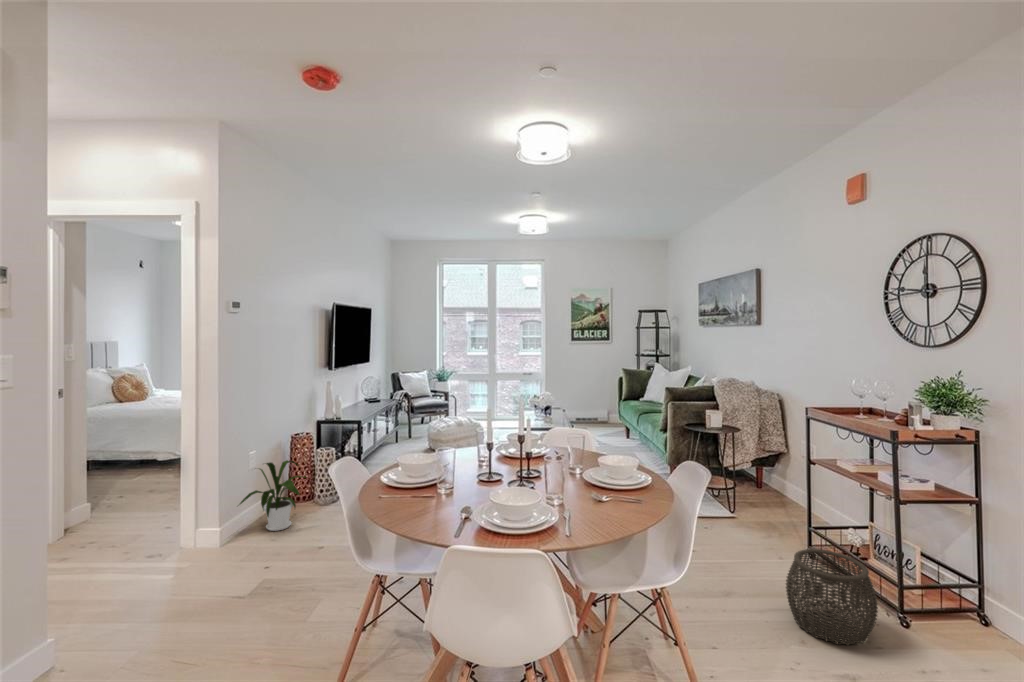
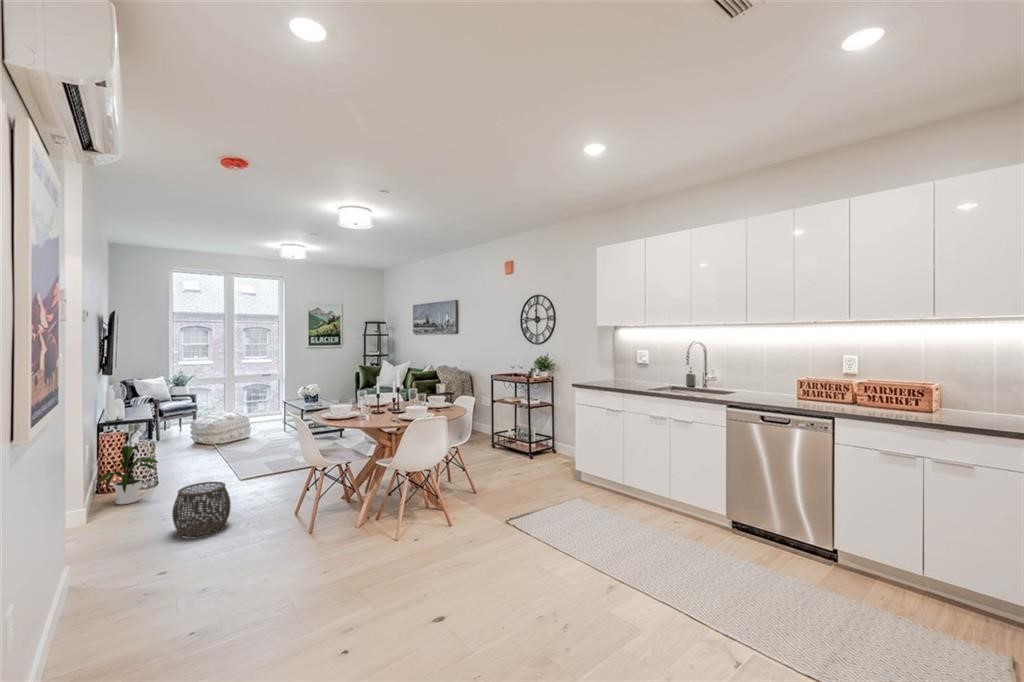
woven basket: present [786,549,878,645] -> present [172,481,231,537]

